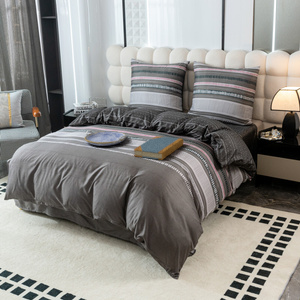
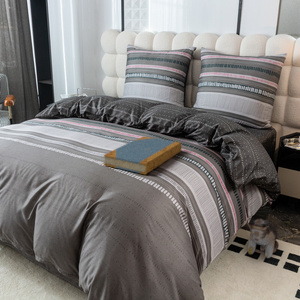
serving tray: present [85,130,126,146] -> none [42,123,102,146]
plush toy: none [232,189,257,217] -> present [247,219,278,258]

